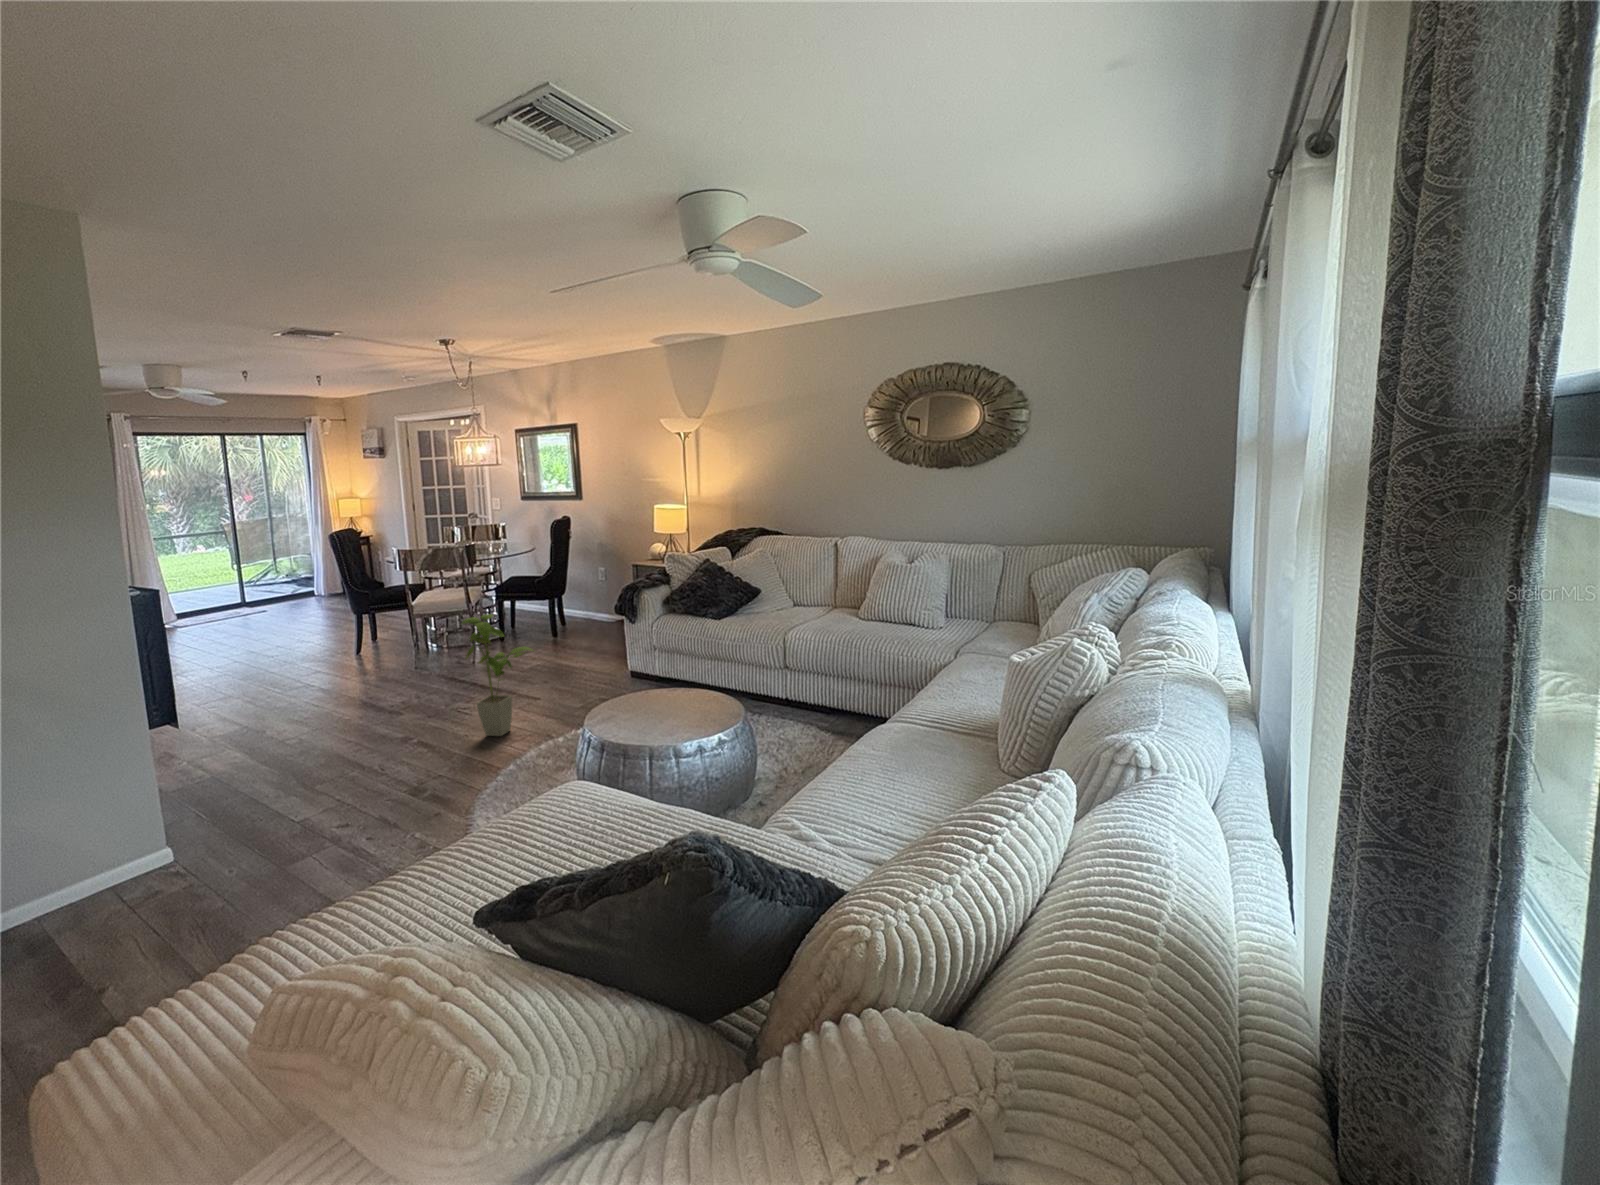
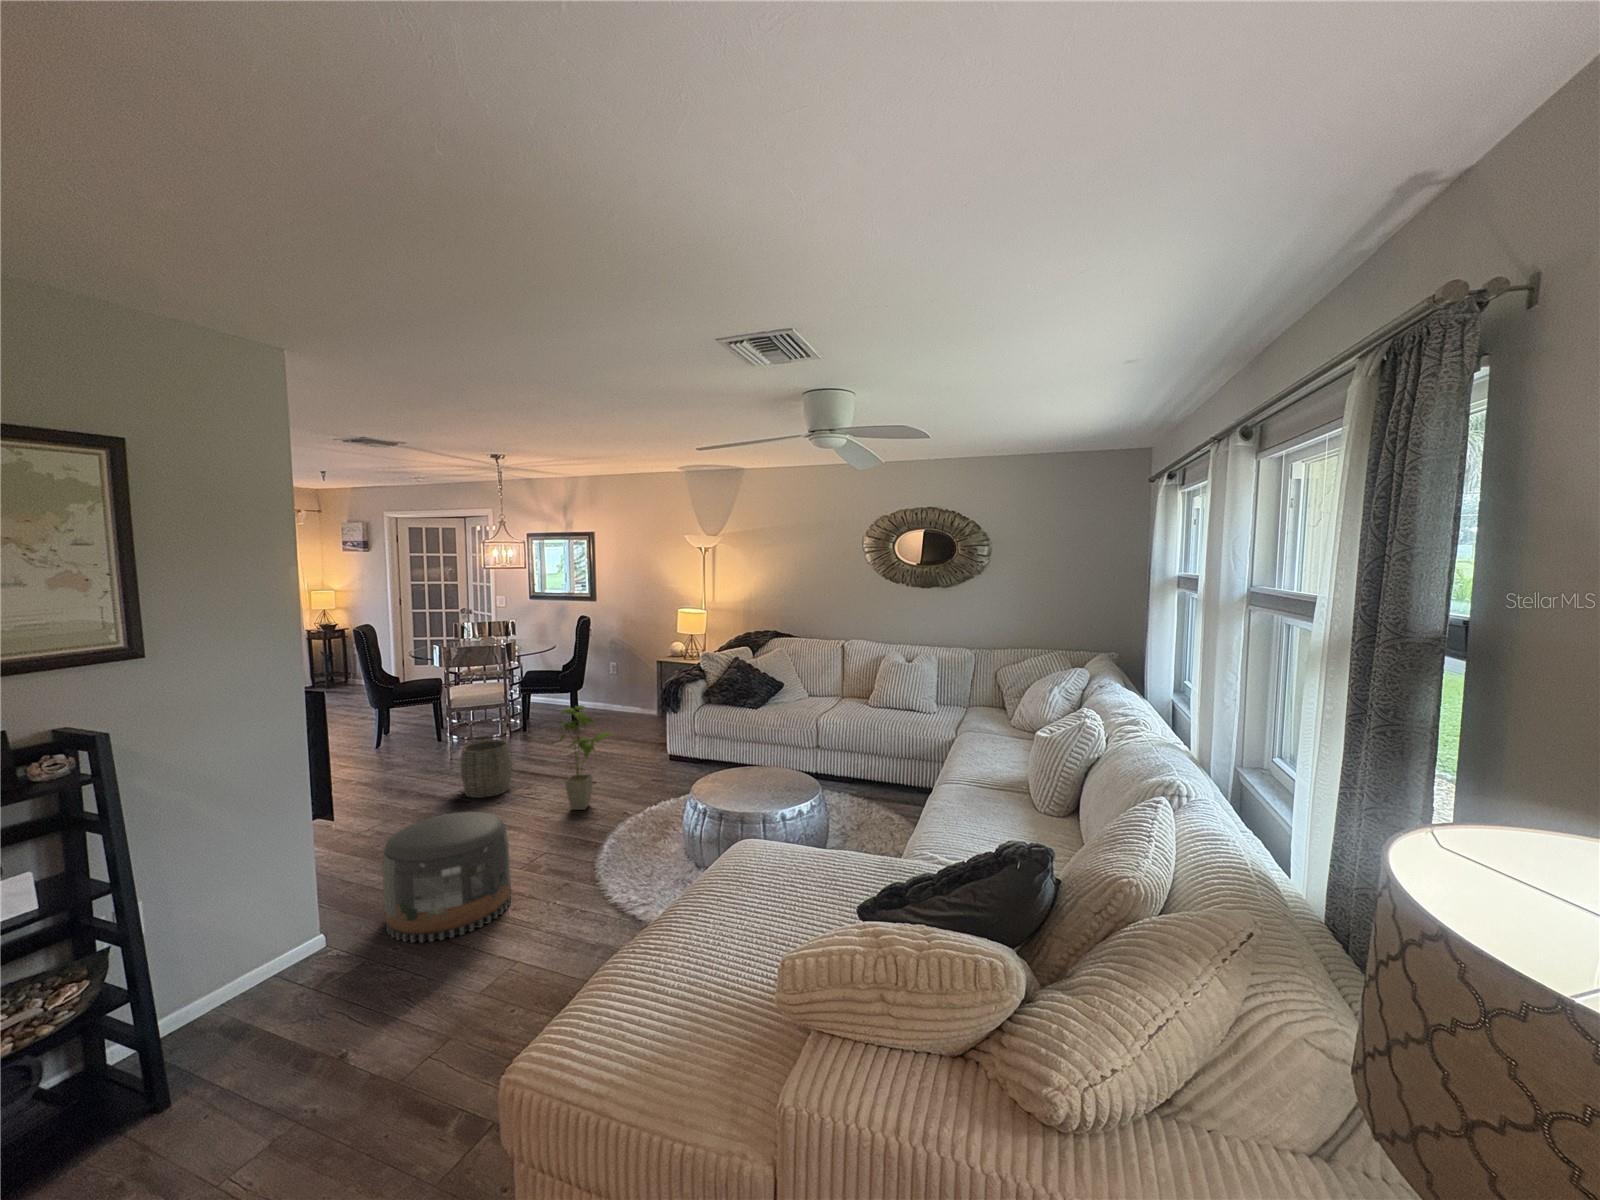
woven basket: none [374,653,437,719] -> present [461,740,512,798]
pouf: none [181,741,359,897] -> present [382,812,511,943]

